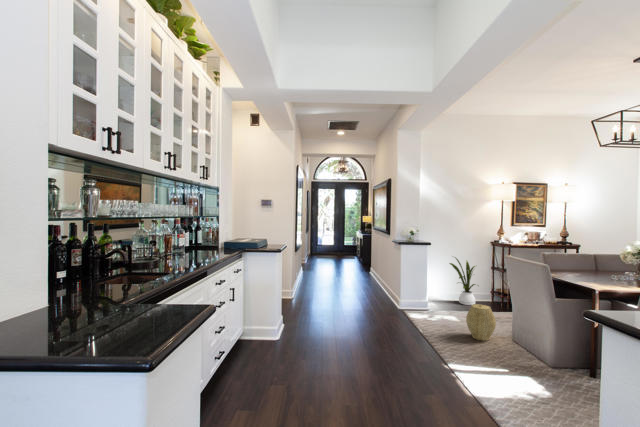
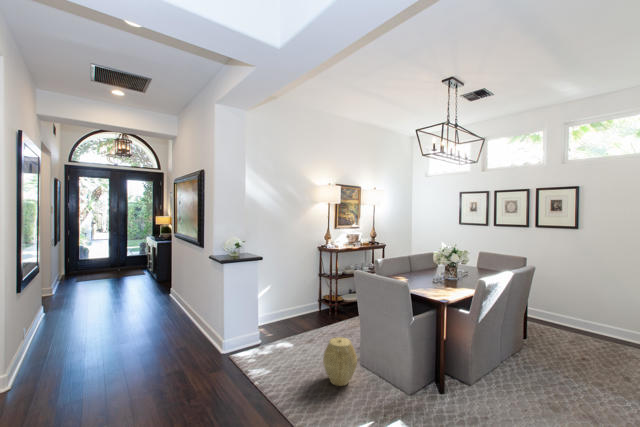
house plant: present [450,257,475,305] -> none [278,269,310,324]

